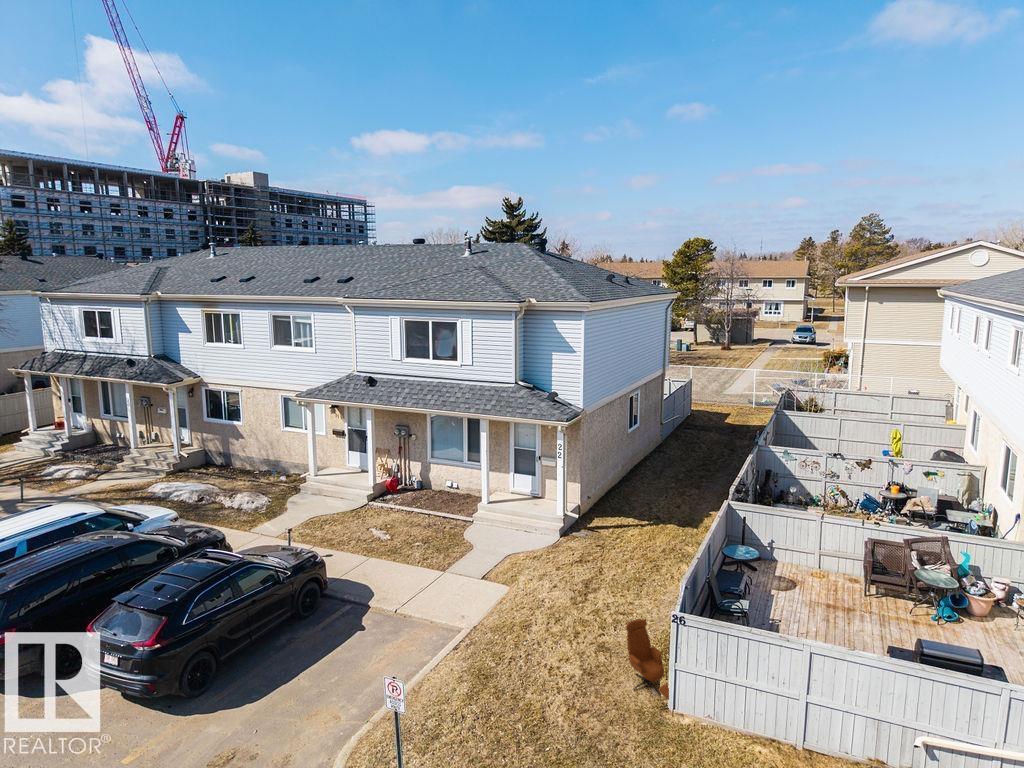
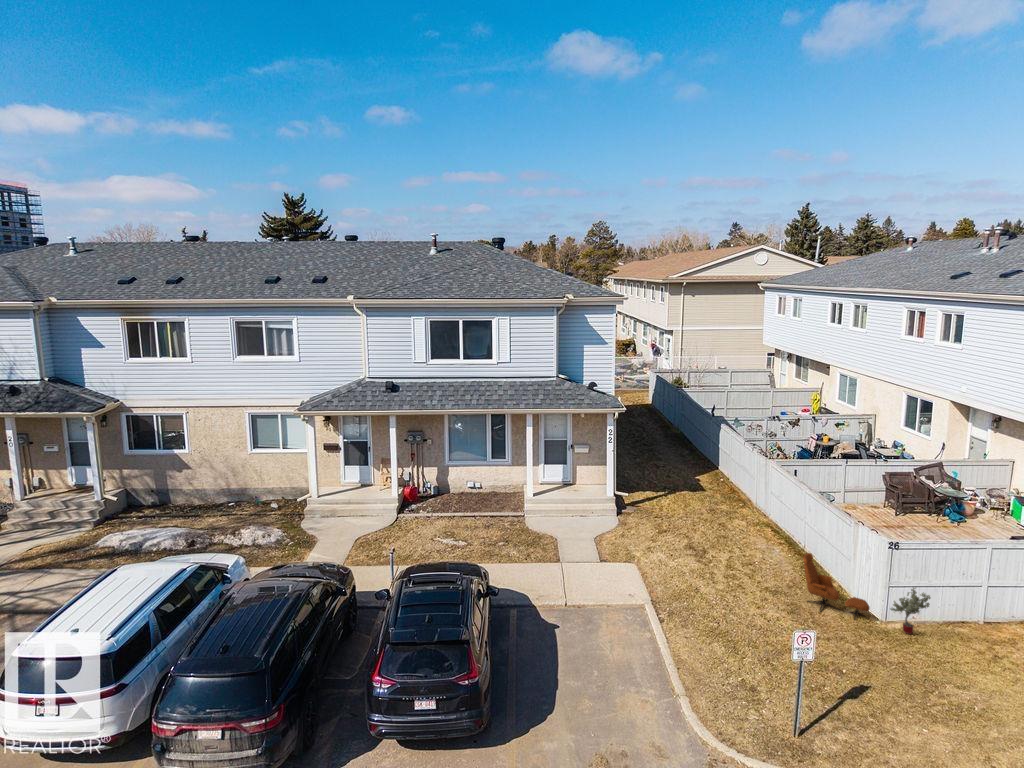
potted tree: none [683,688,734,745] -> present [890,587,931,634]

